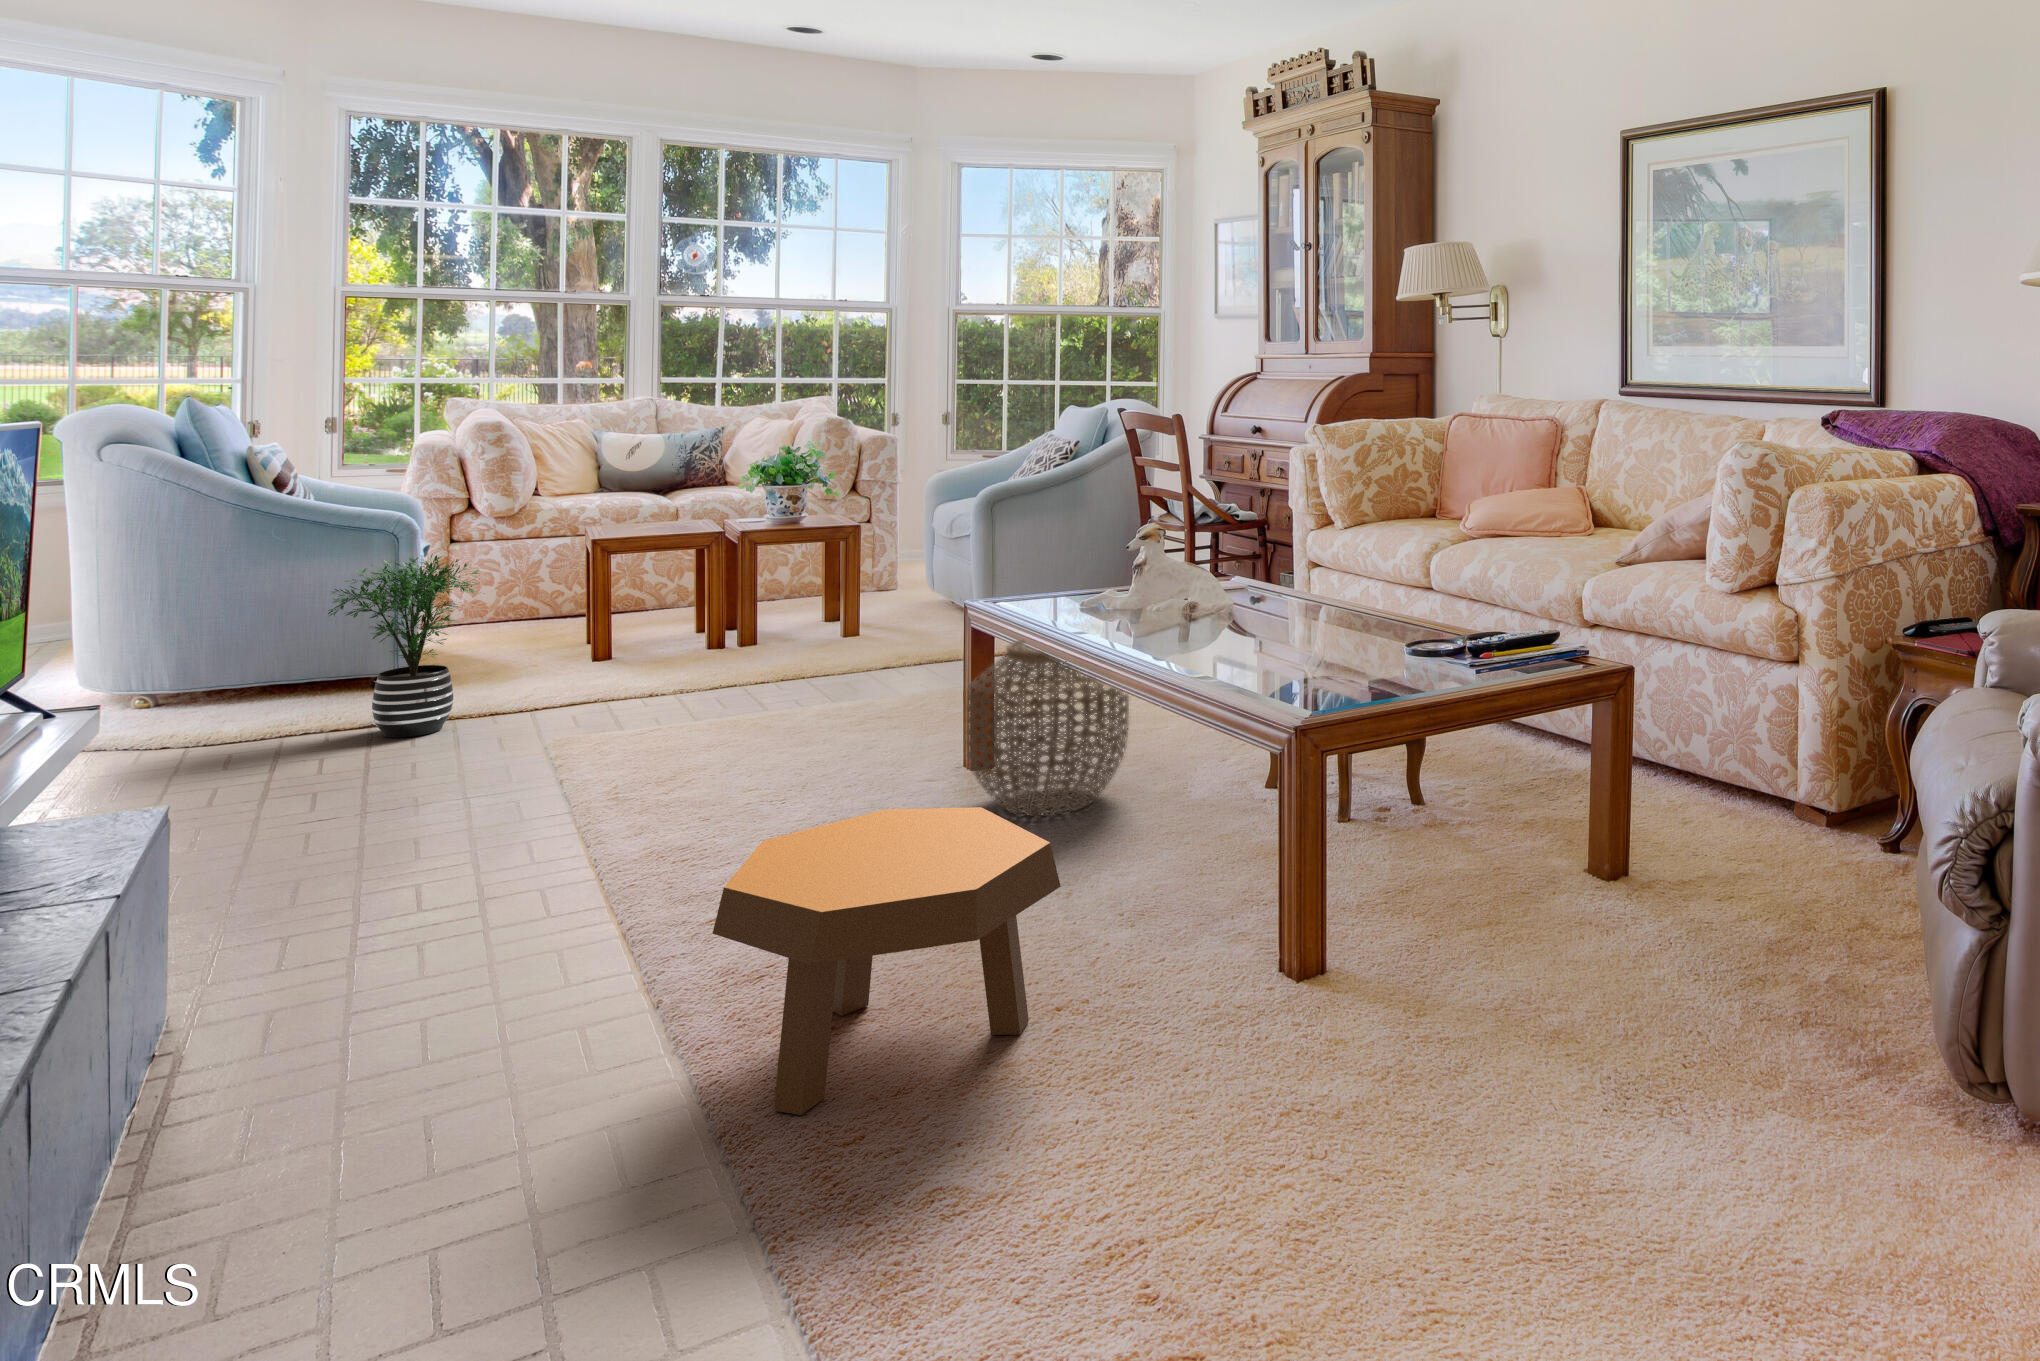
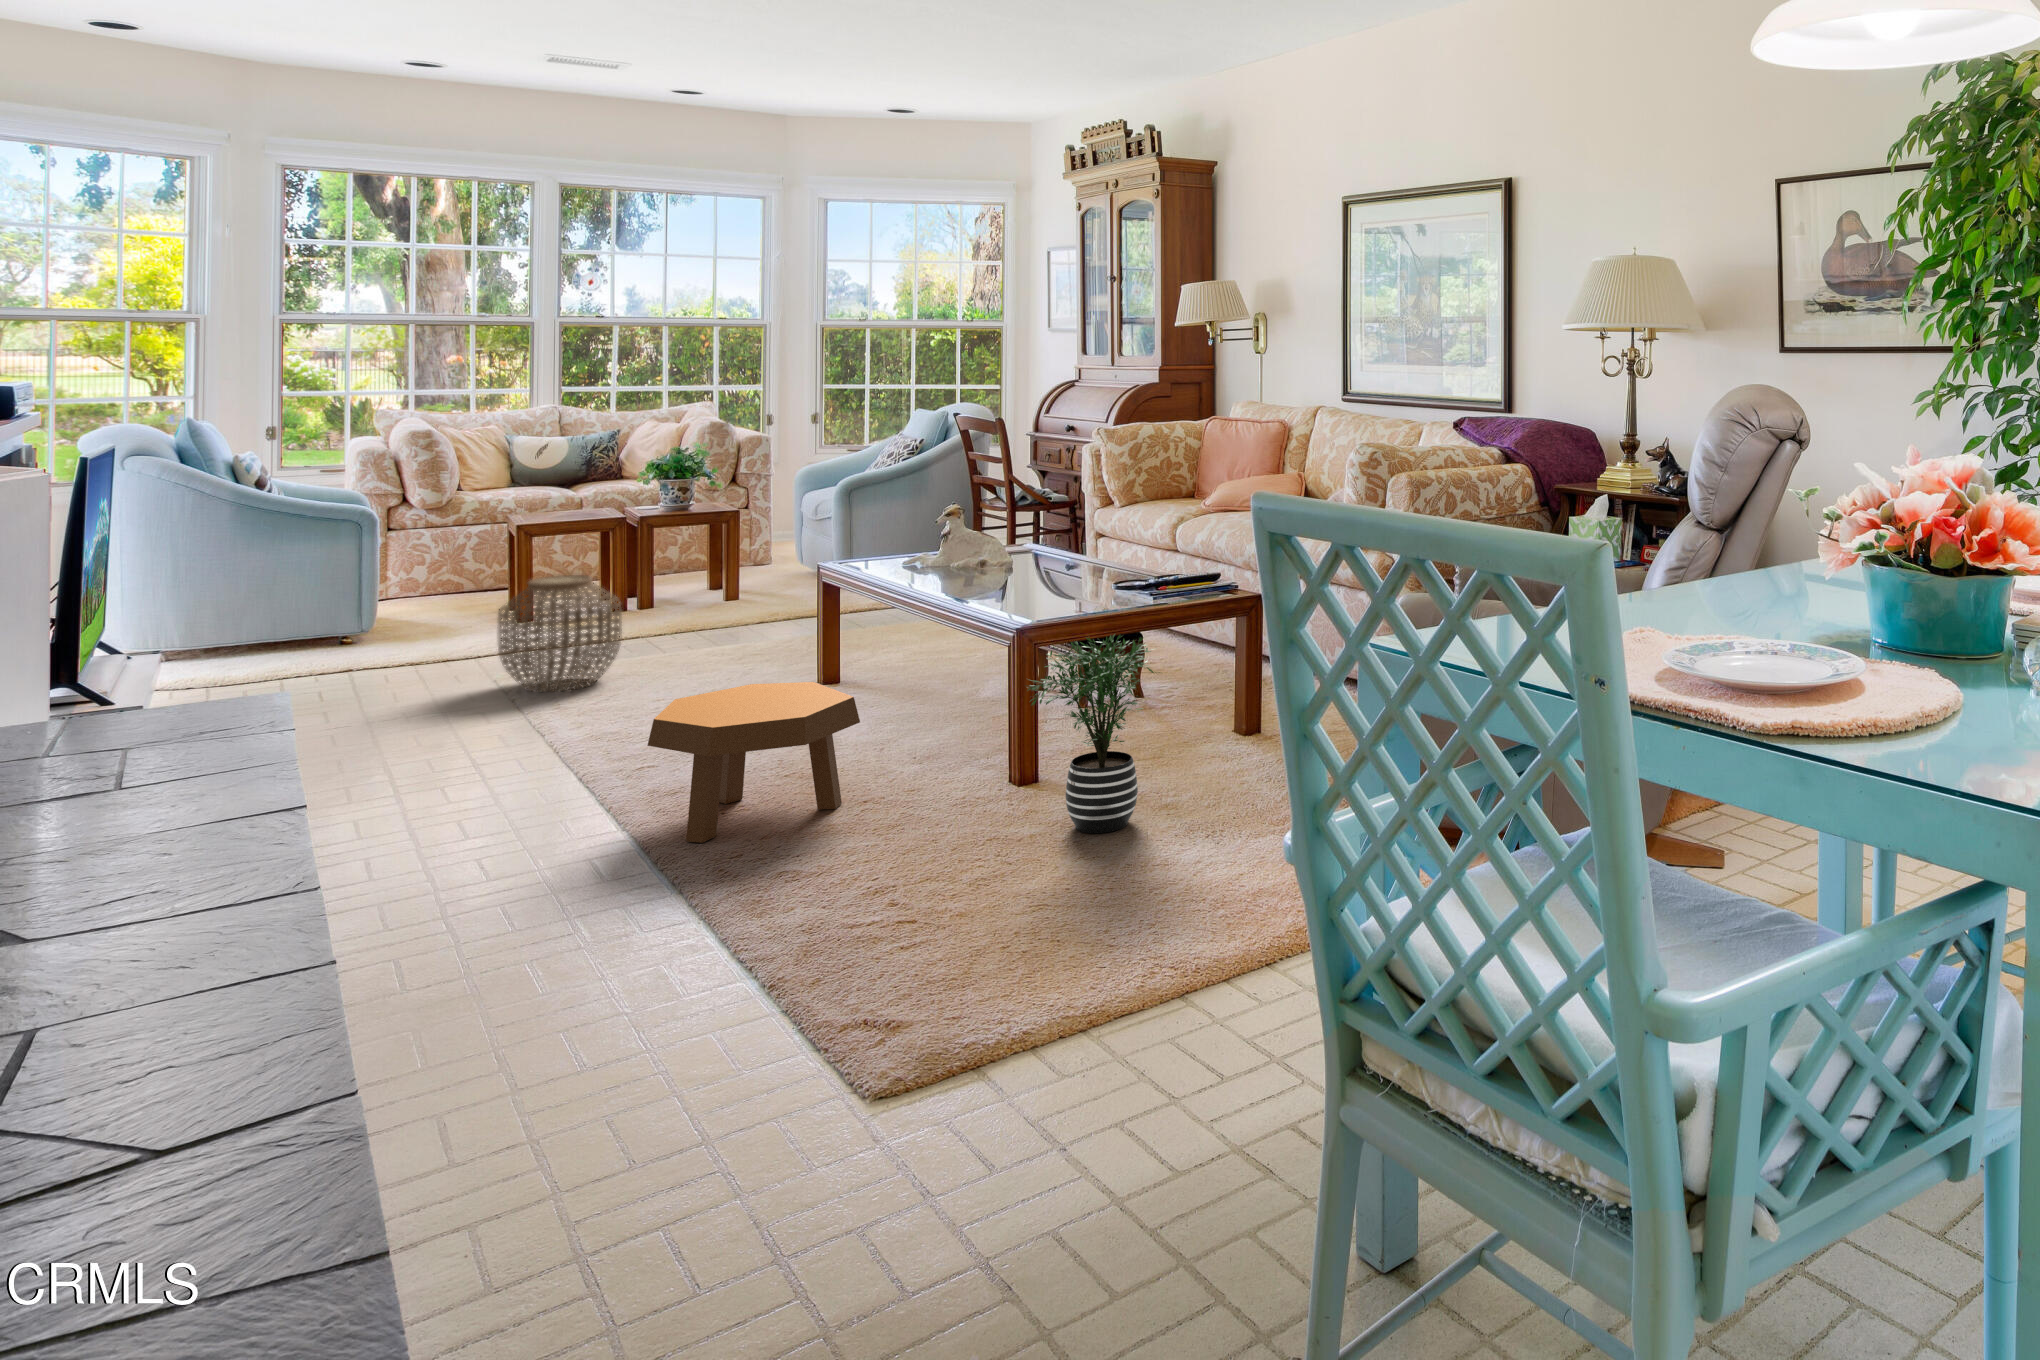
potted plant: present [328,555,478,738] -> present [1027,635,1154,833]
woven basket: present [966,640,1129,816] -> present [498,575,622,692]

